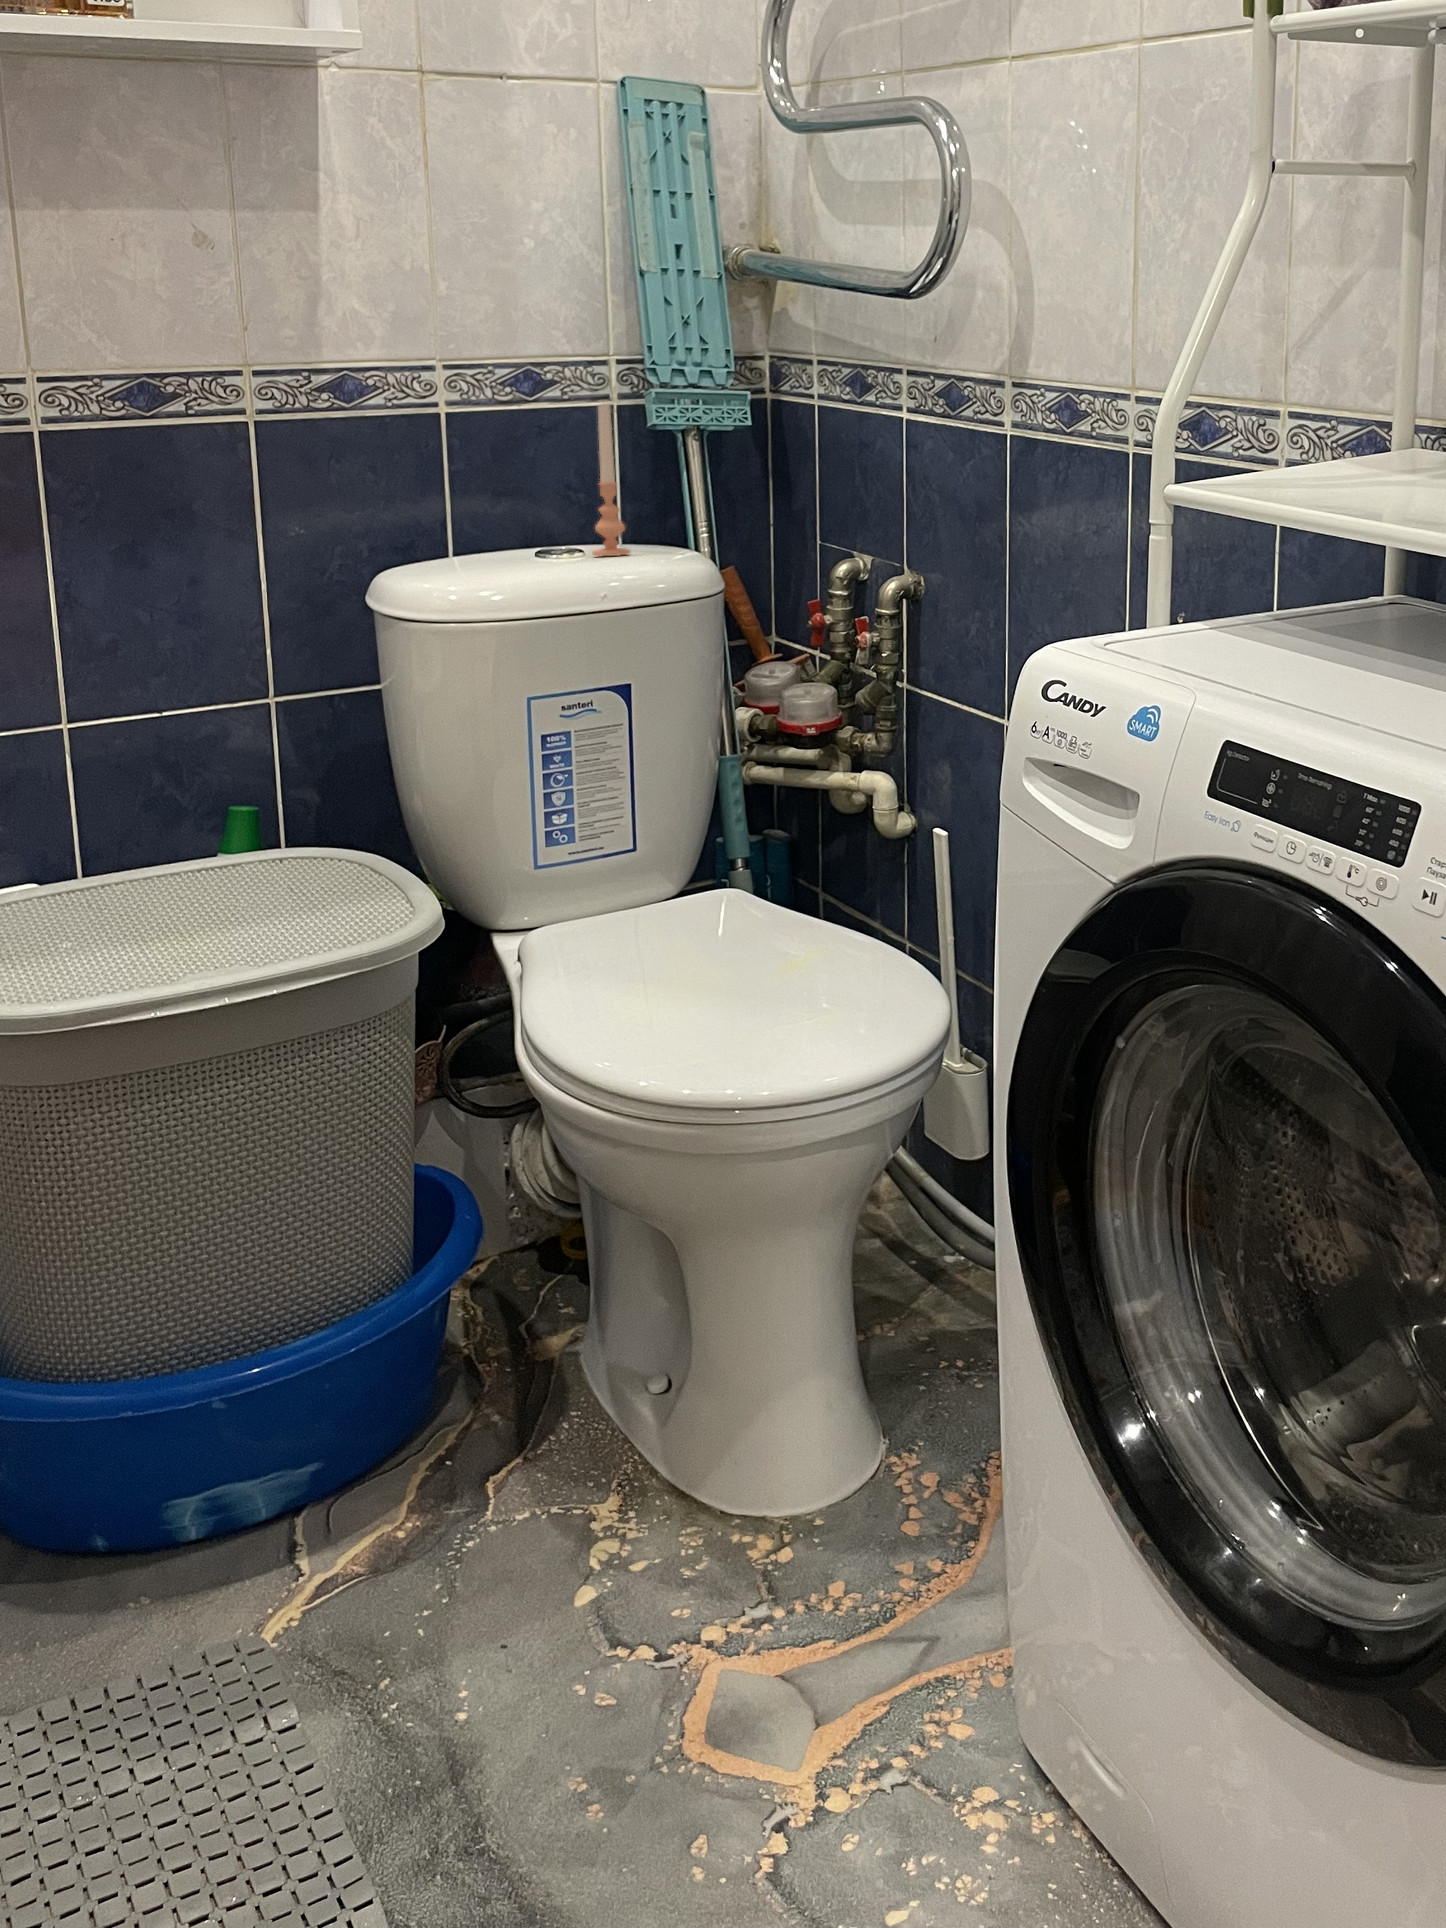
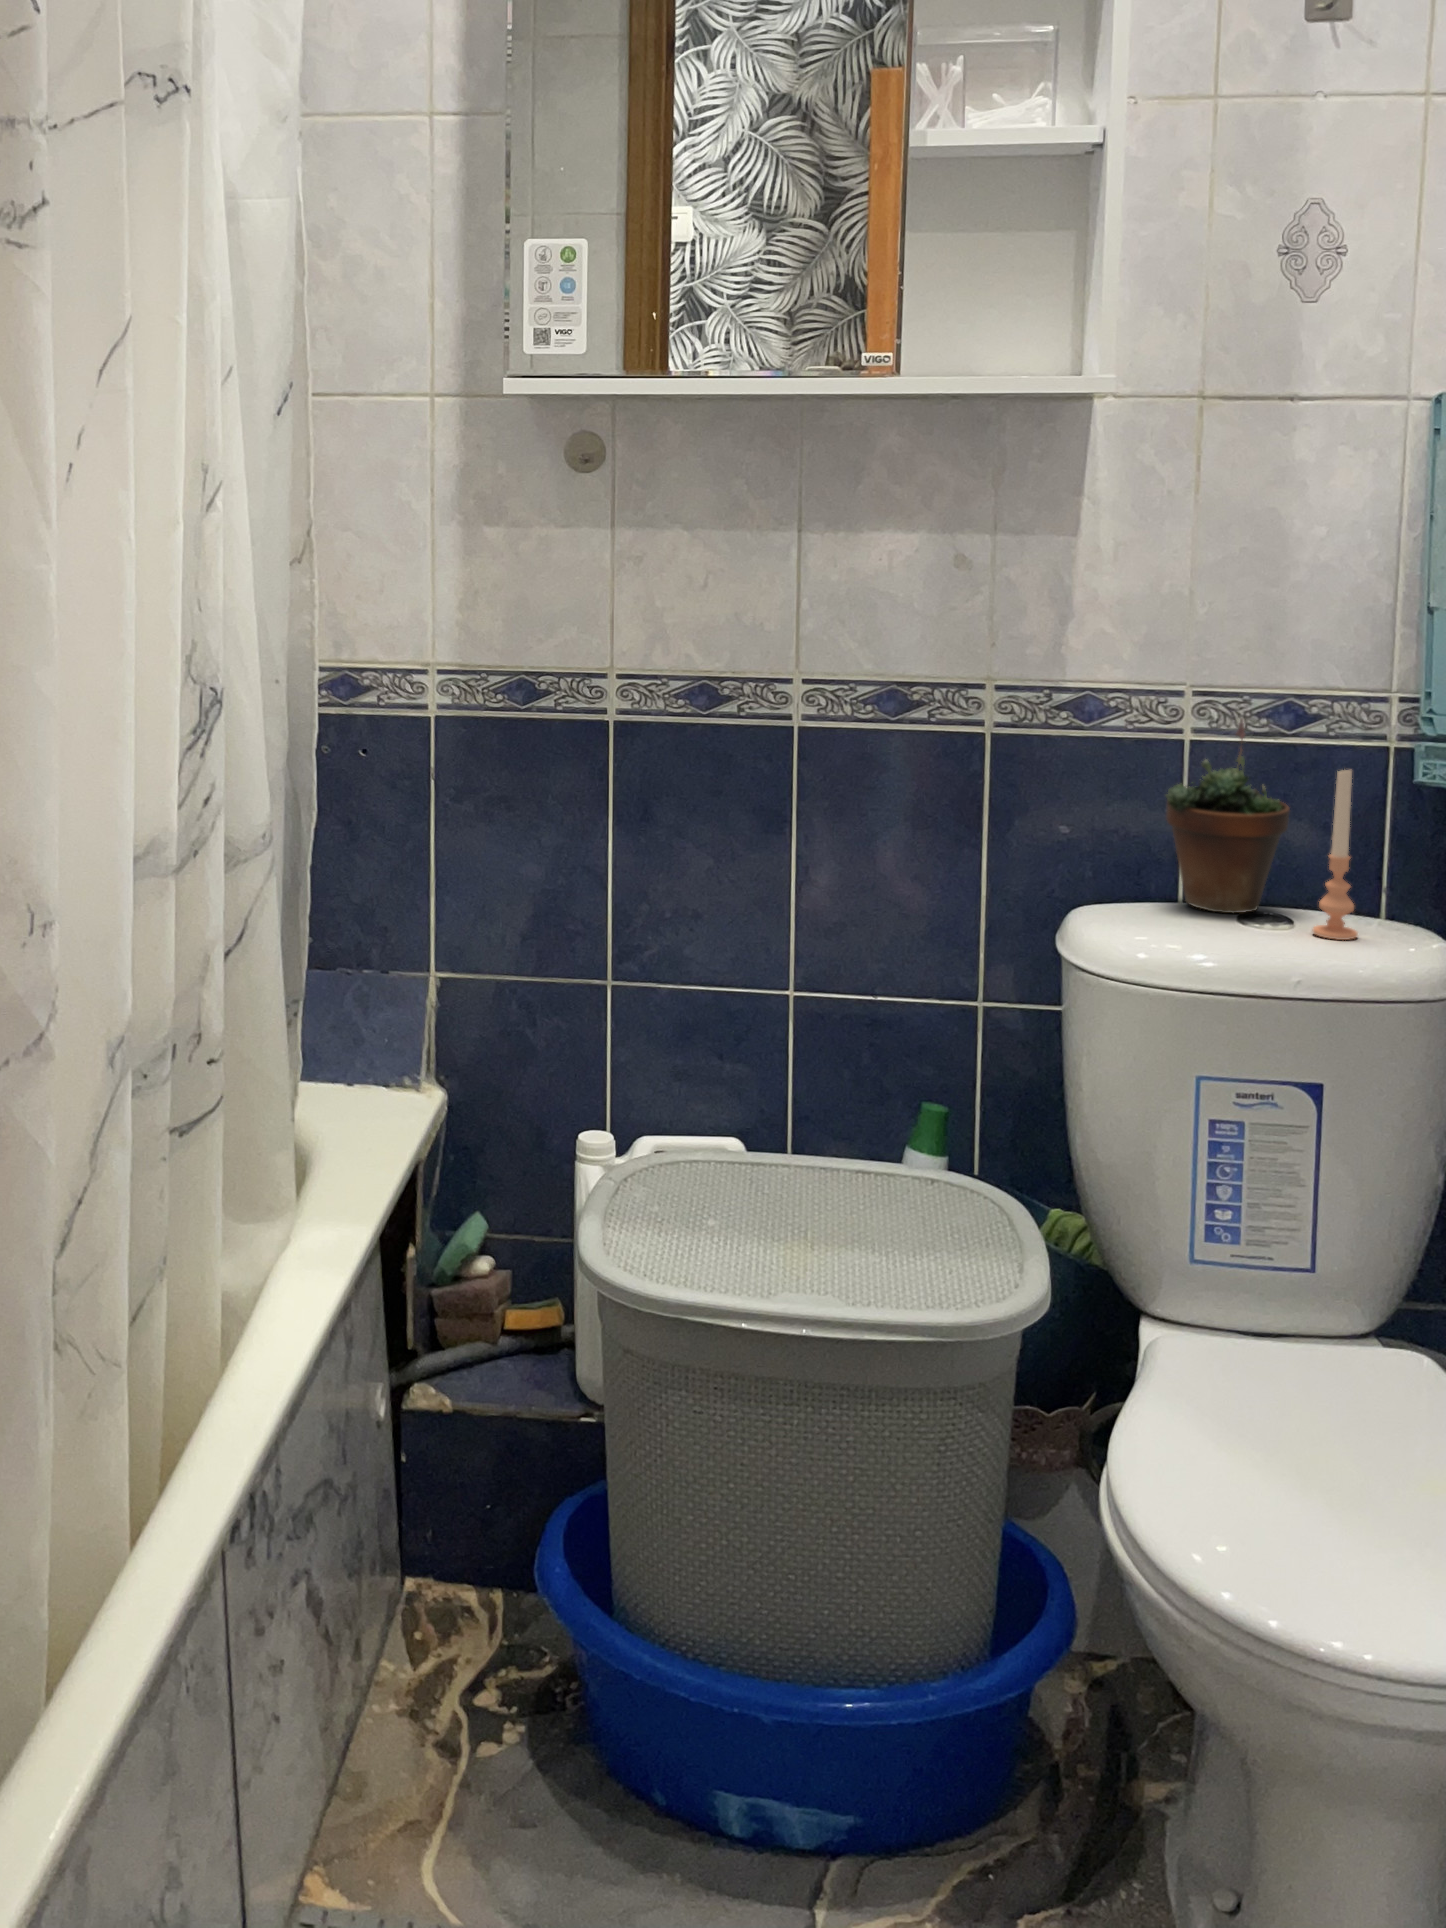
succulent plant: none [438,379,549,560] -> present [1166,719,1290,913]

